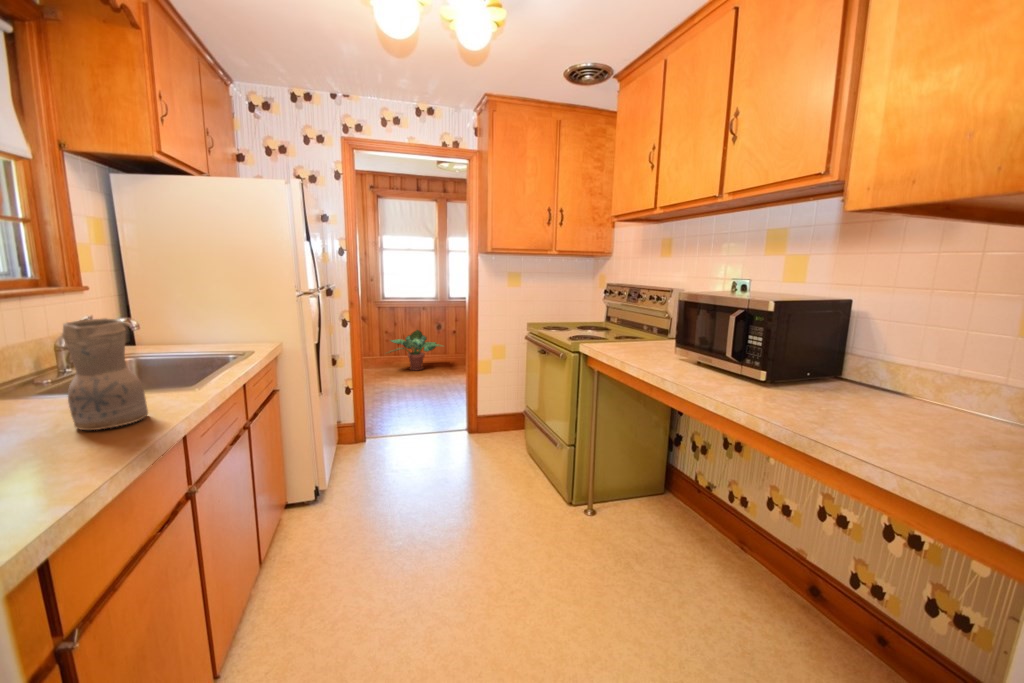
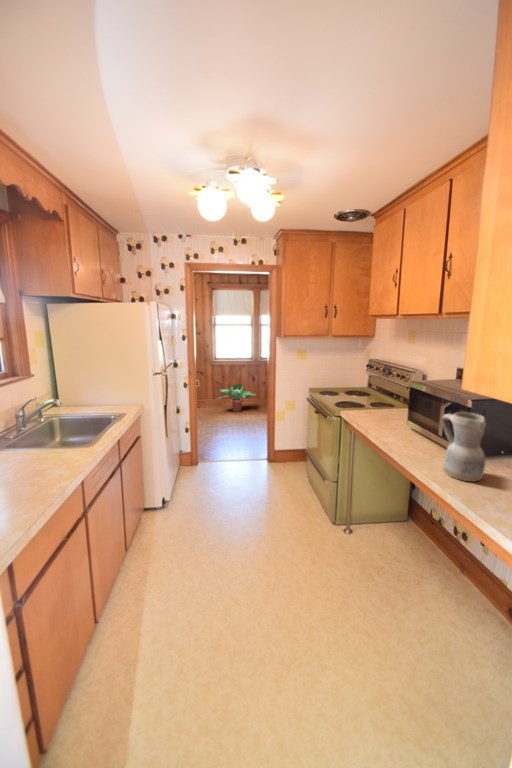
ceramic pitcher: present [63,318,148,430] -> present [442,412,486,481]

